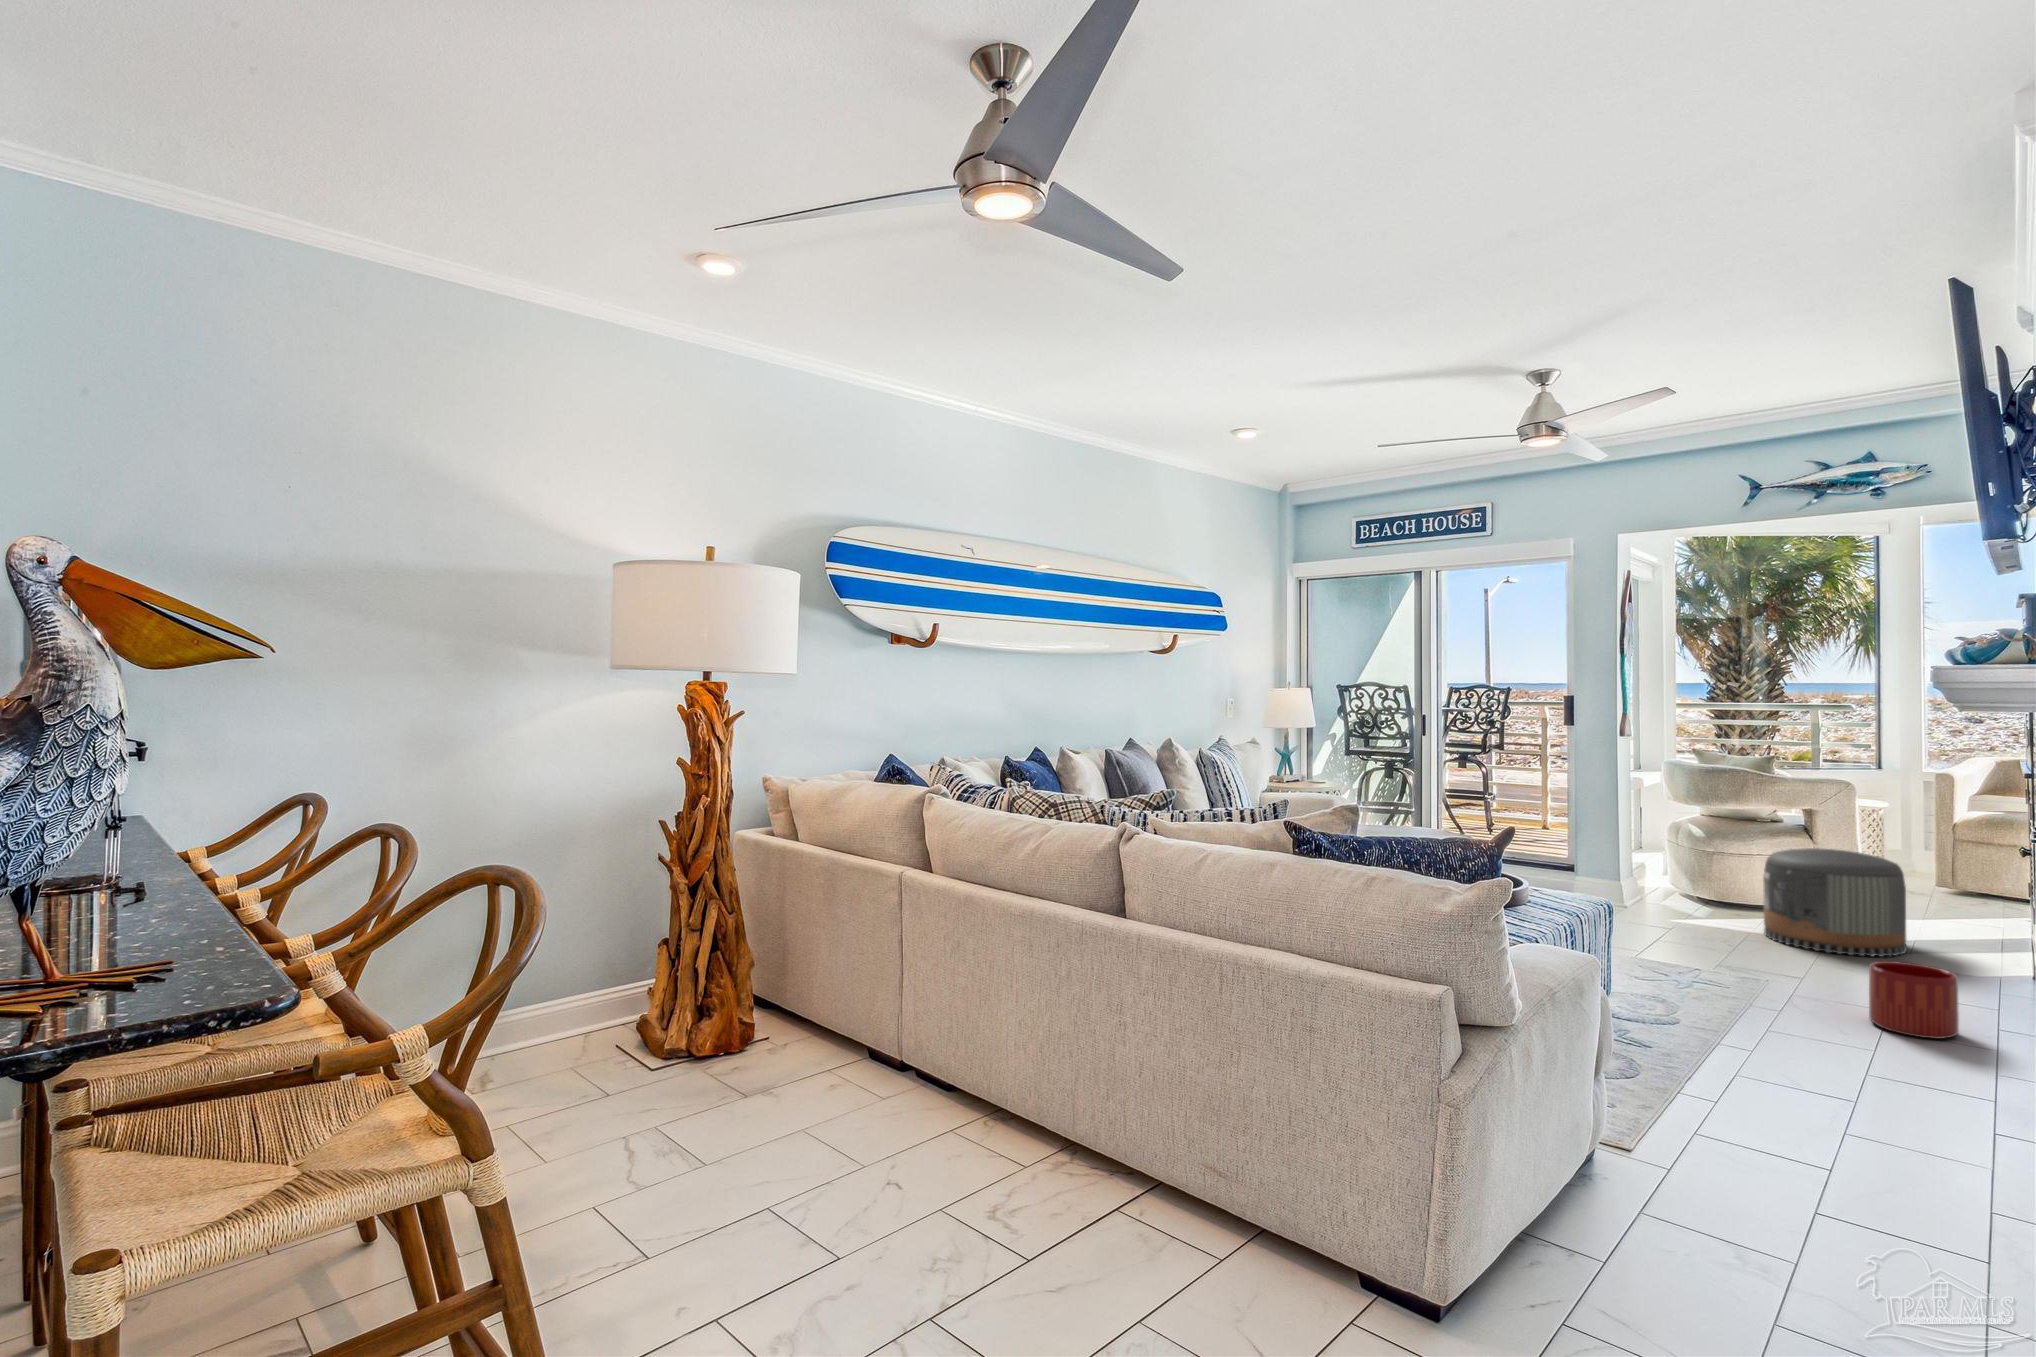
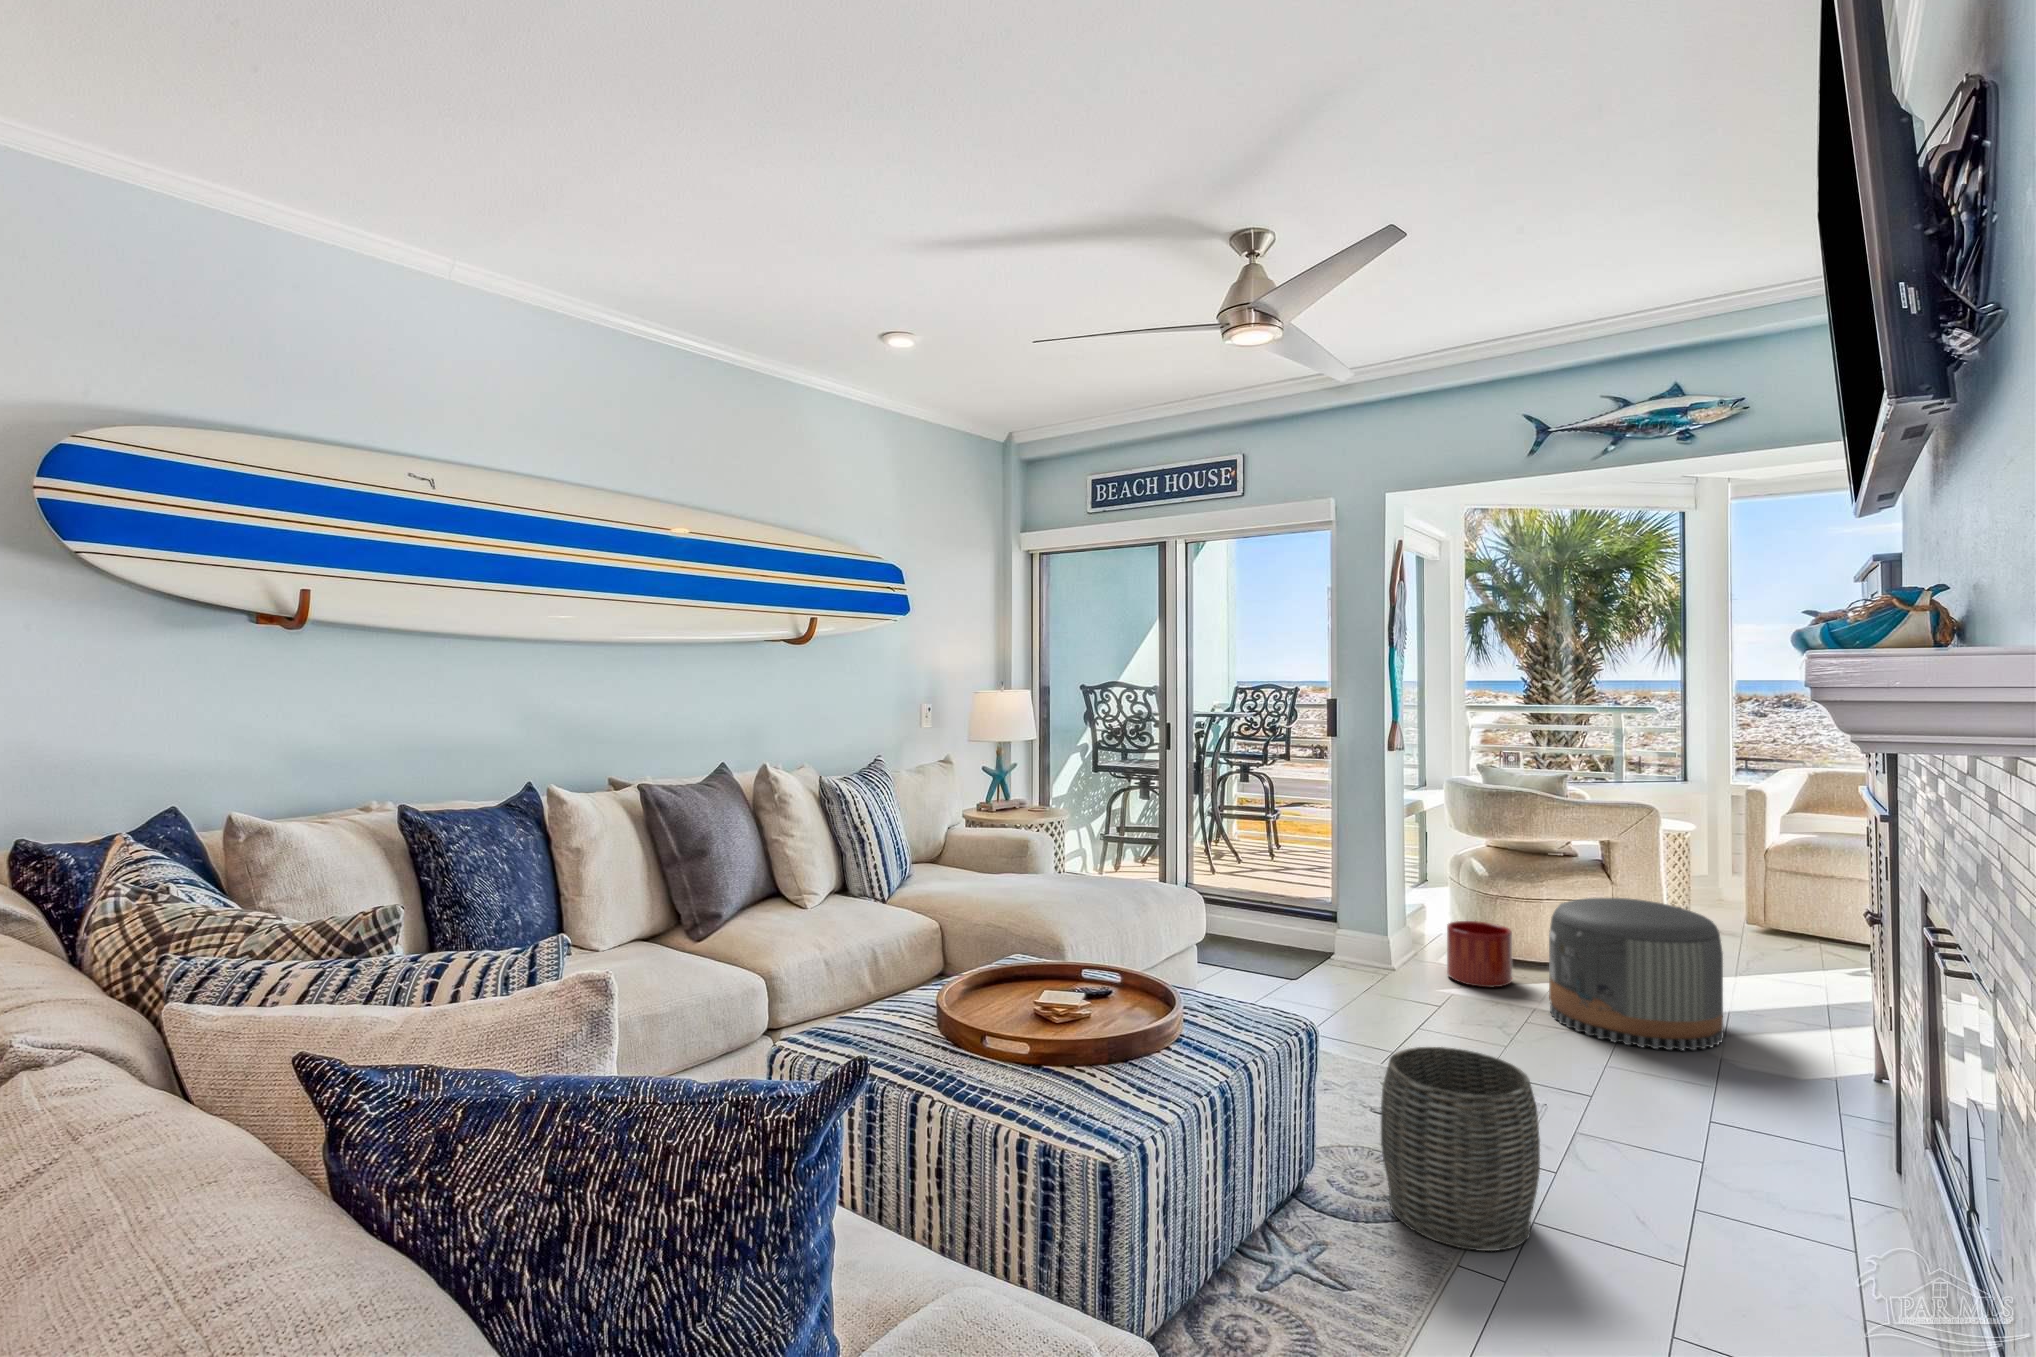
woven basket: none [1659,921,1770,1036] -> present [1381,1047,1540,1251]
planter: present [1869,961,1959,1039] -> present [1447,921,1512,987]

